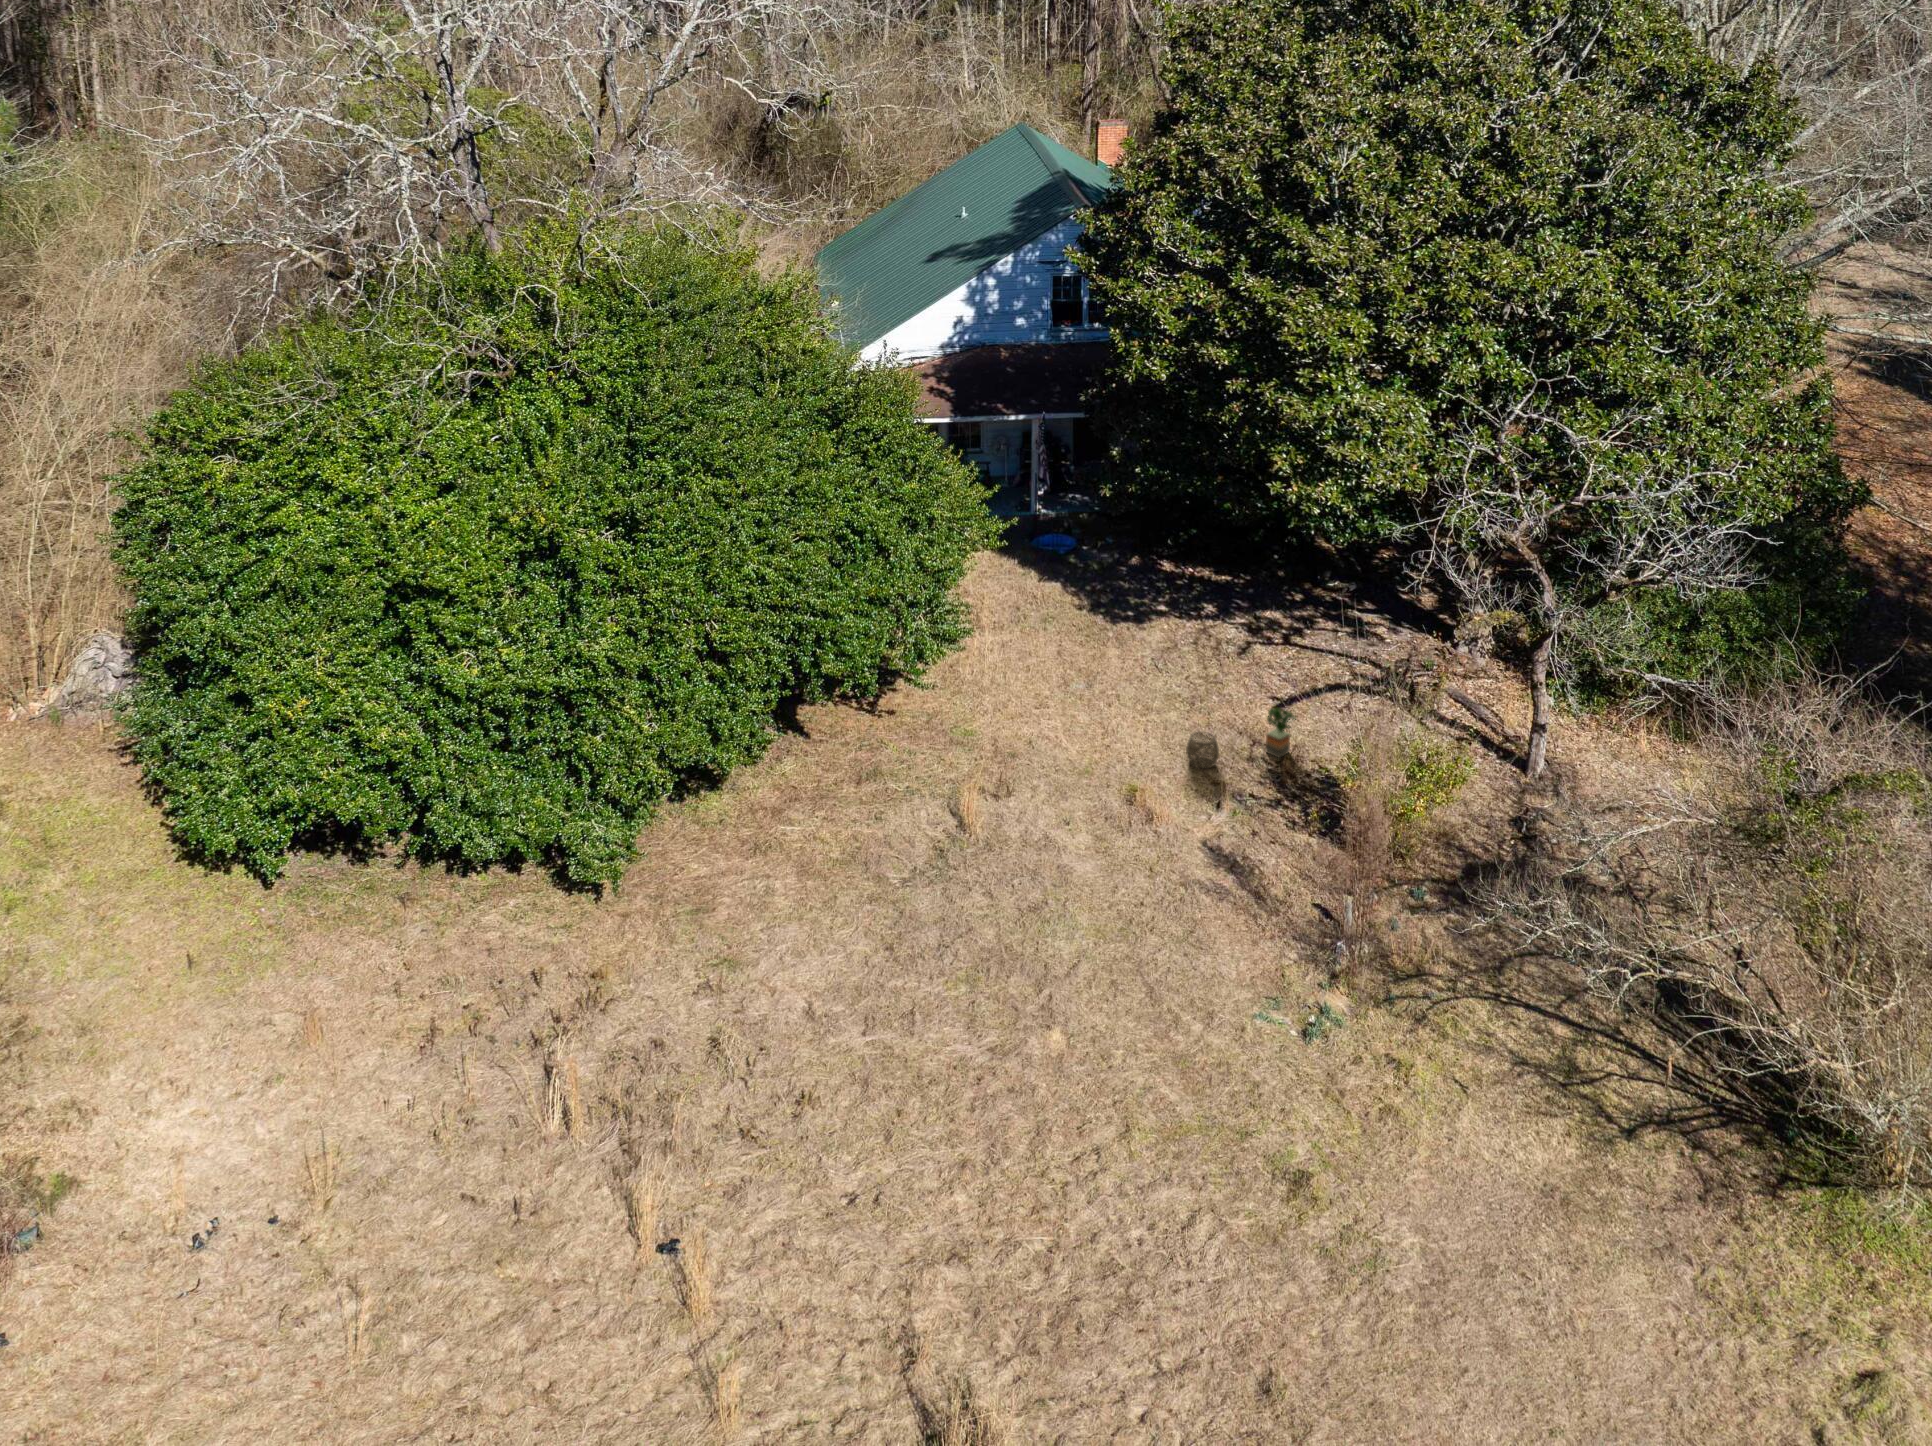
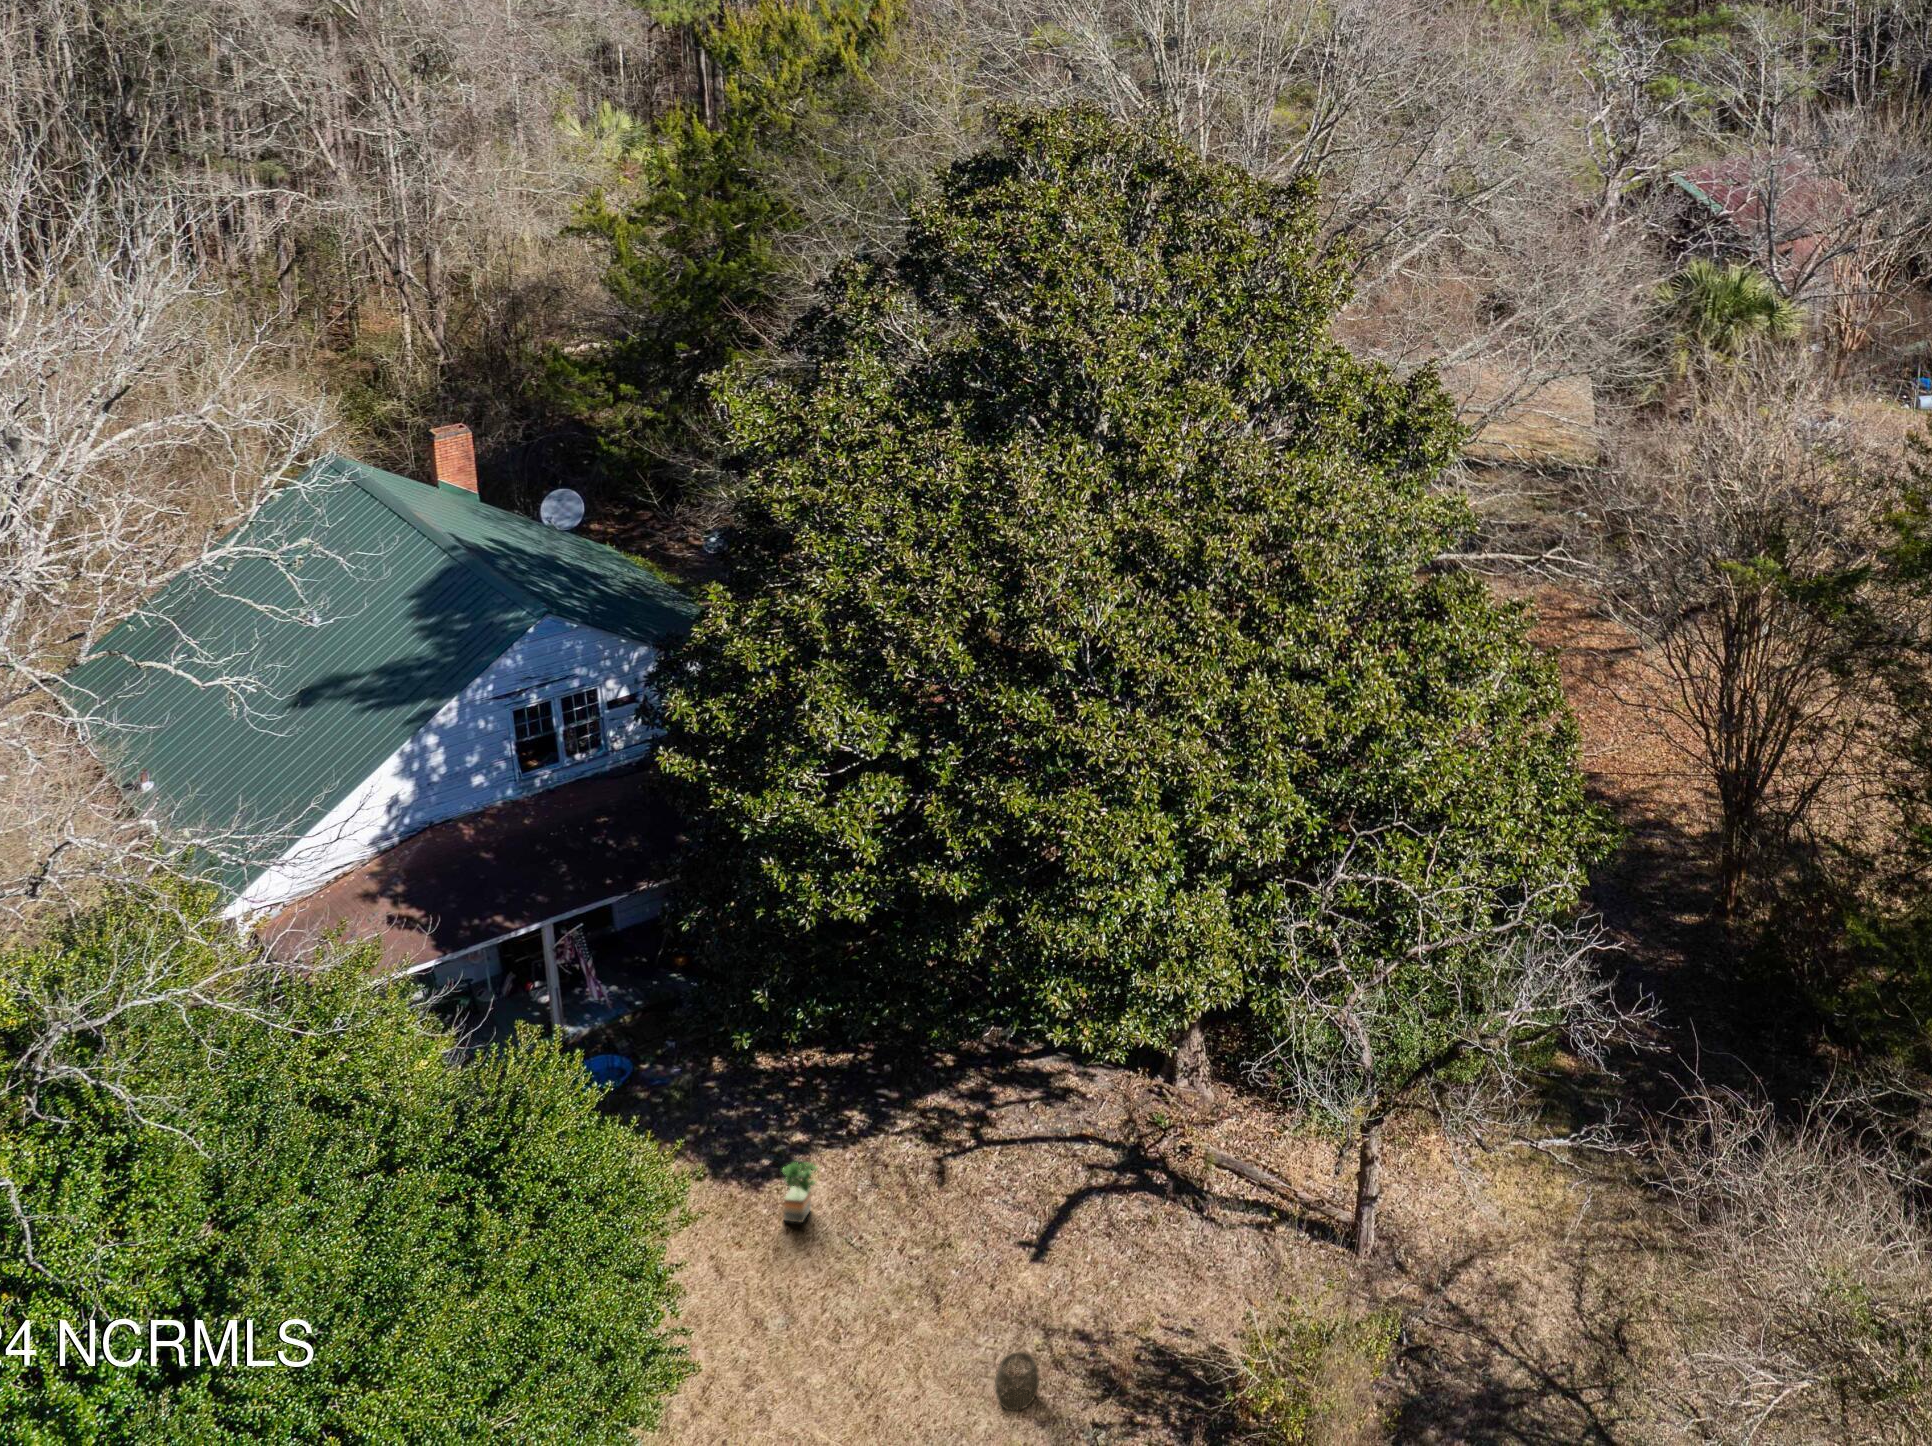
potted tree: present [1266,708,1296,757] -> present [783,1162,817,1222]

